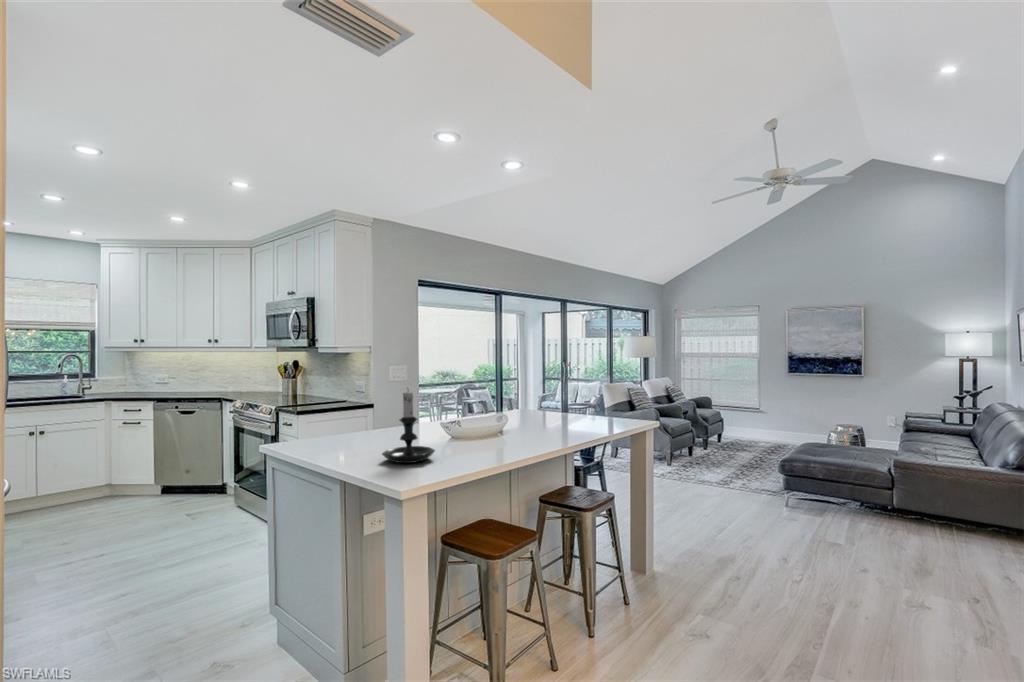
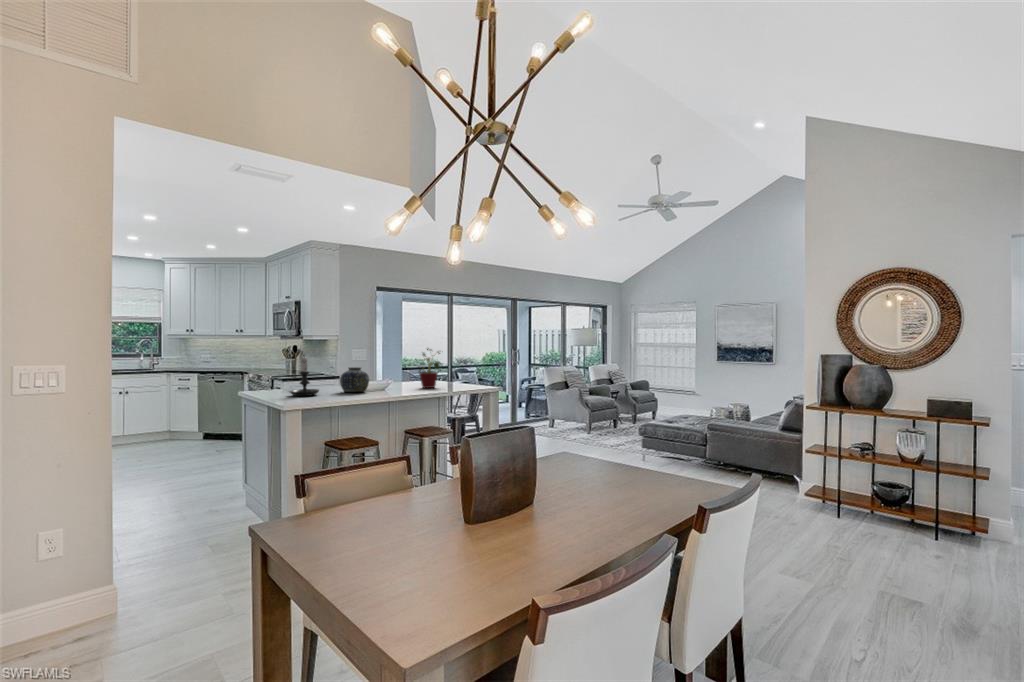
potted plant: none [548,367,588,432] -> present [419,348,440,388]
vase: none [454,404,500,448] -> present [340,367,369,392]

